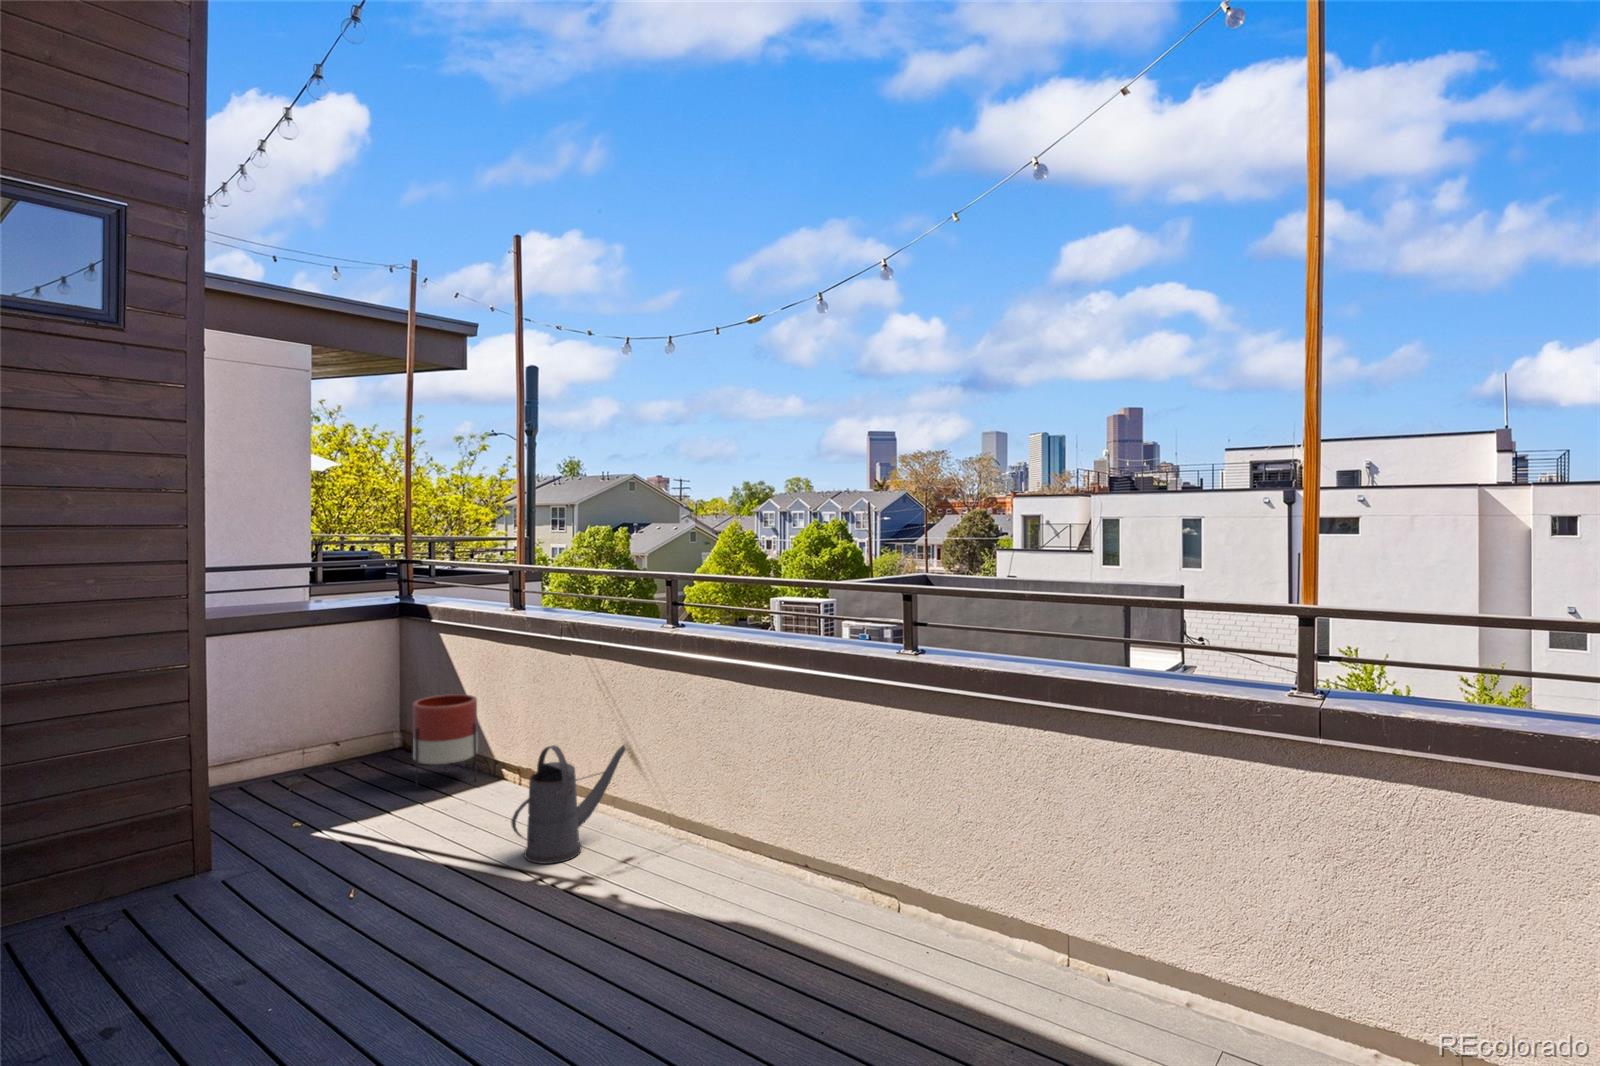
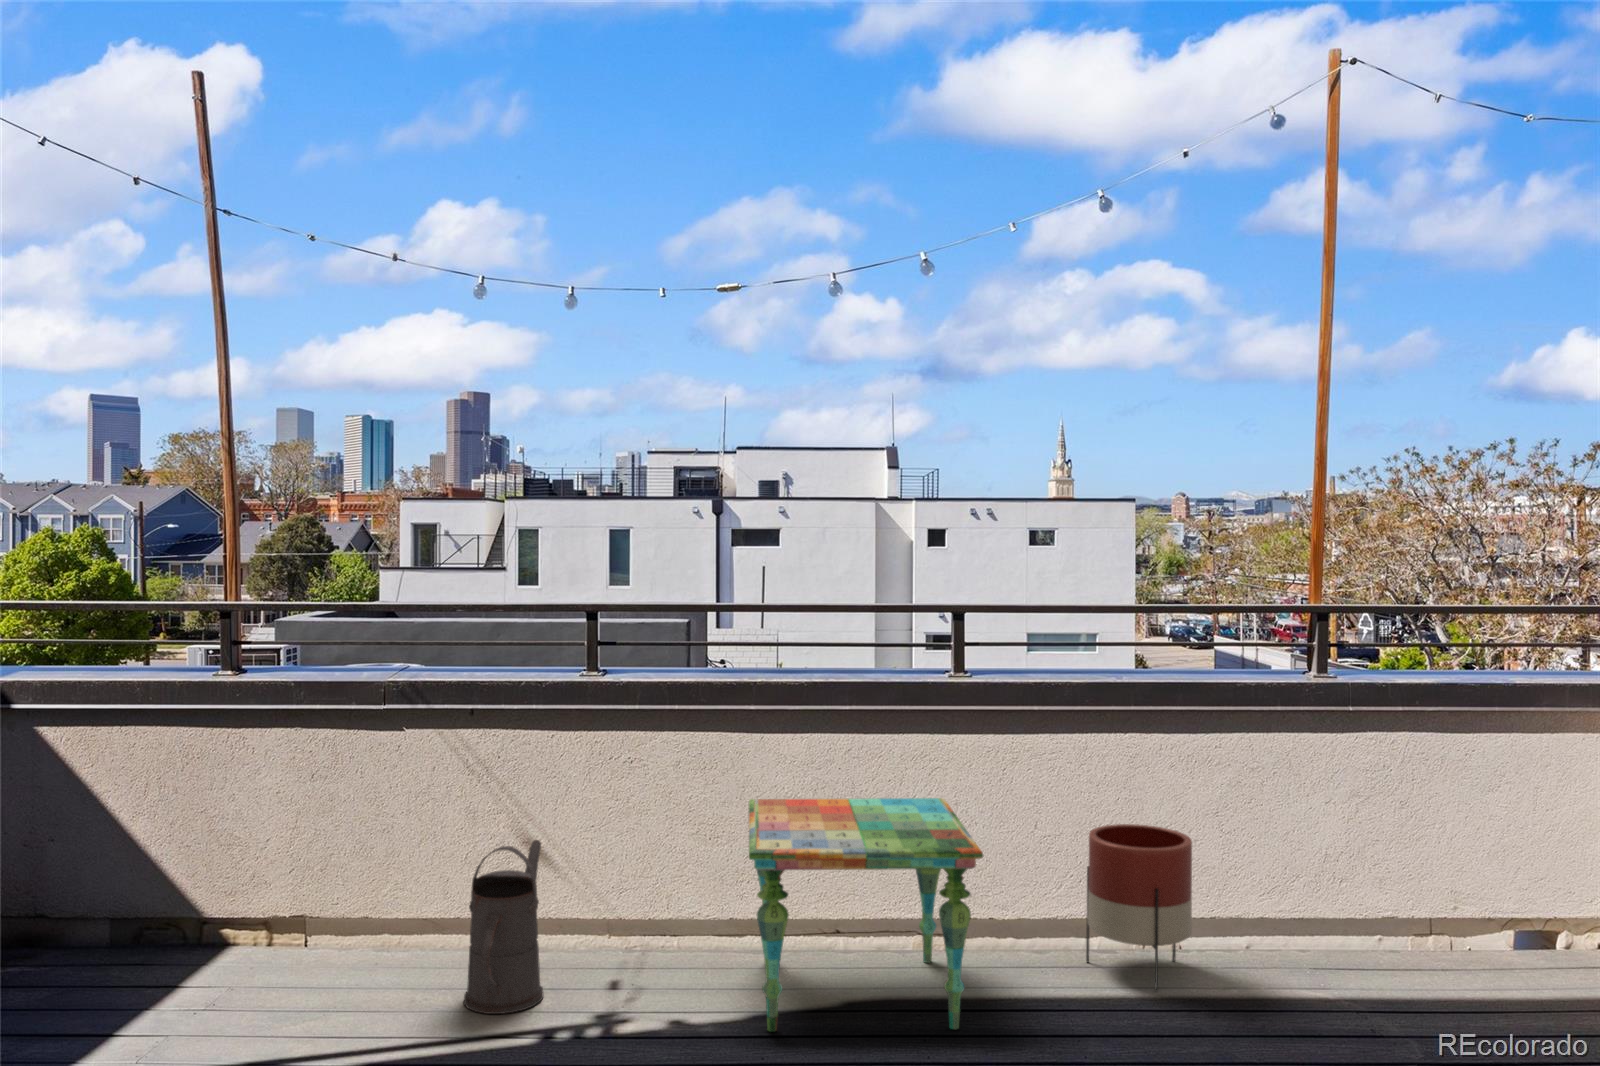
planter: present [413,694,478,788] -> present [1086,824,1192,991]
side table: none [615,741,877,981] -> present [749,798,983,1032]

